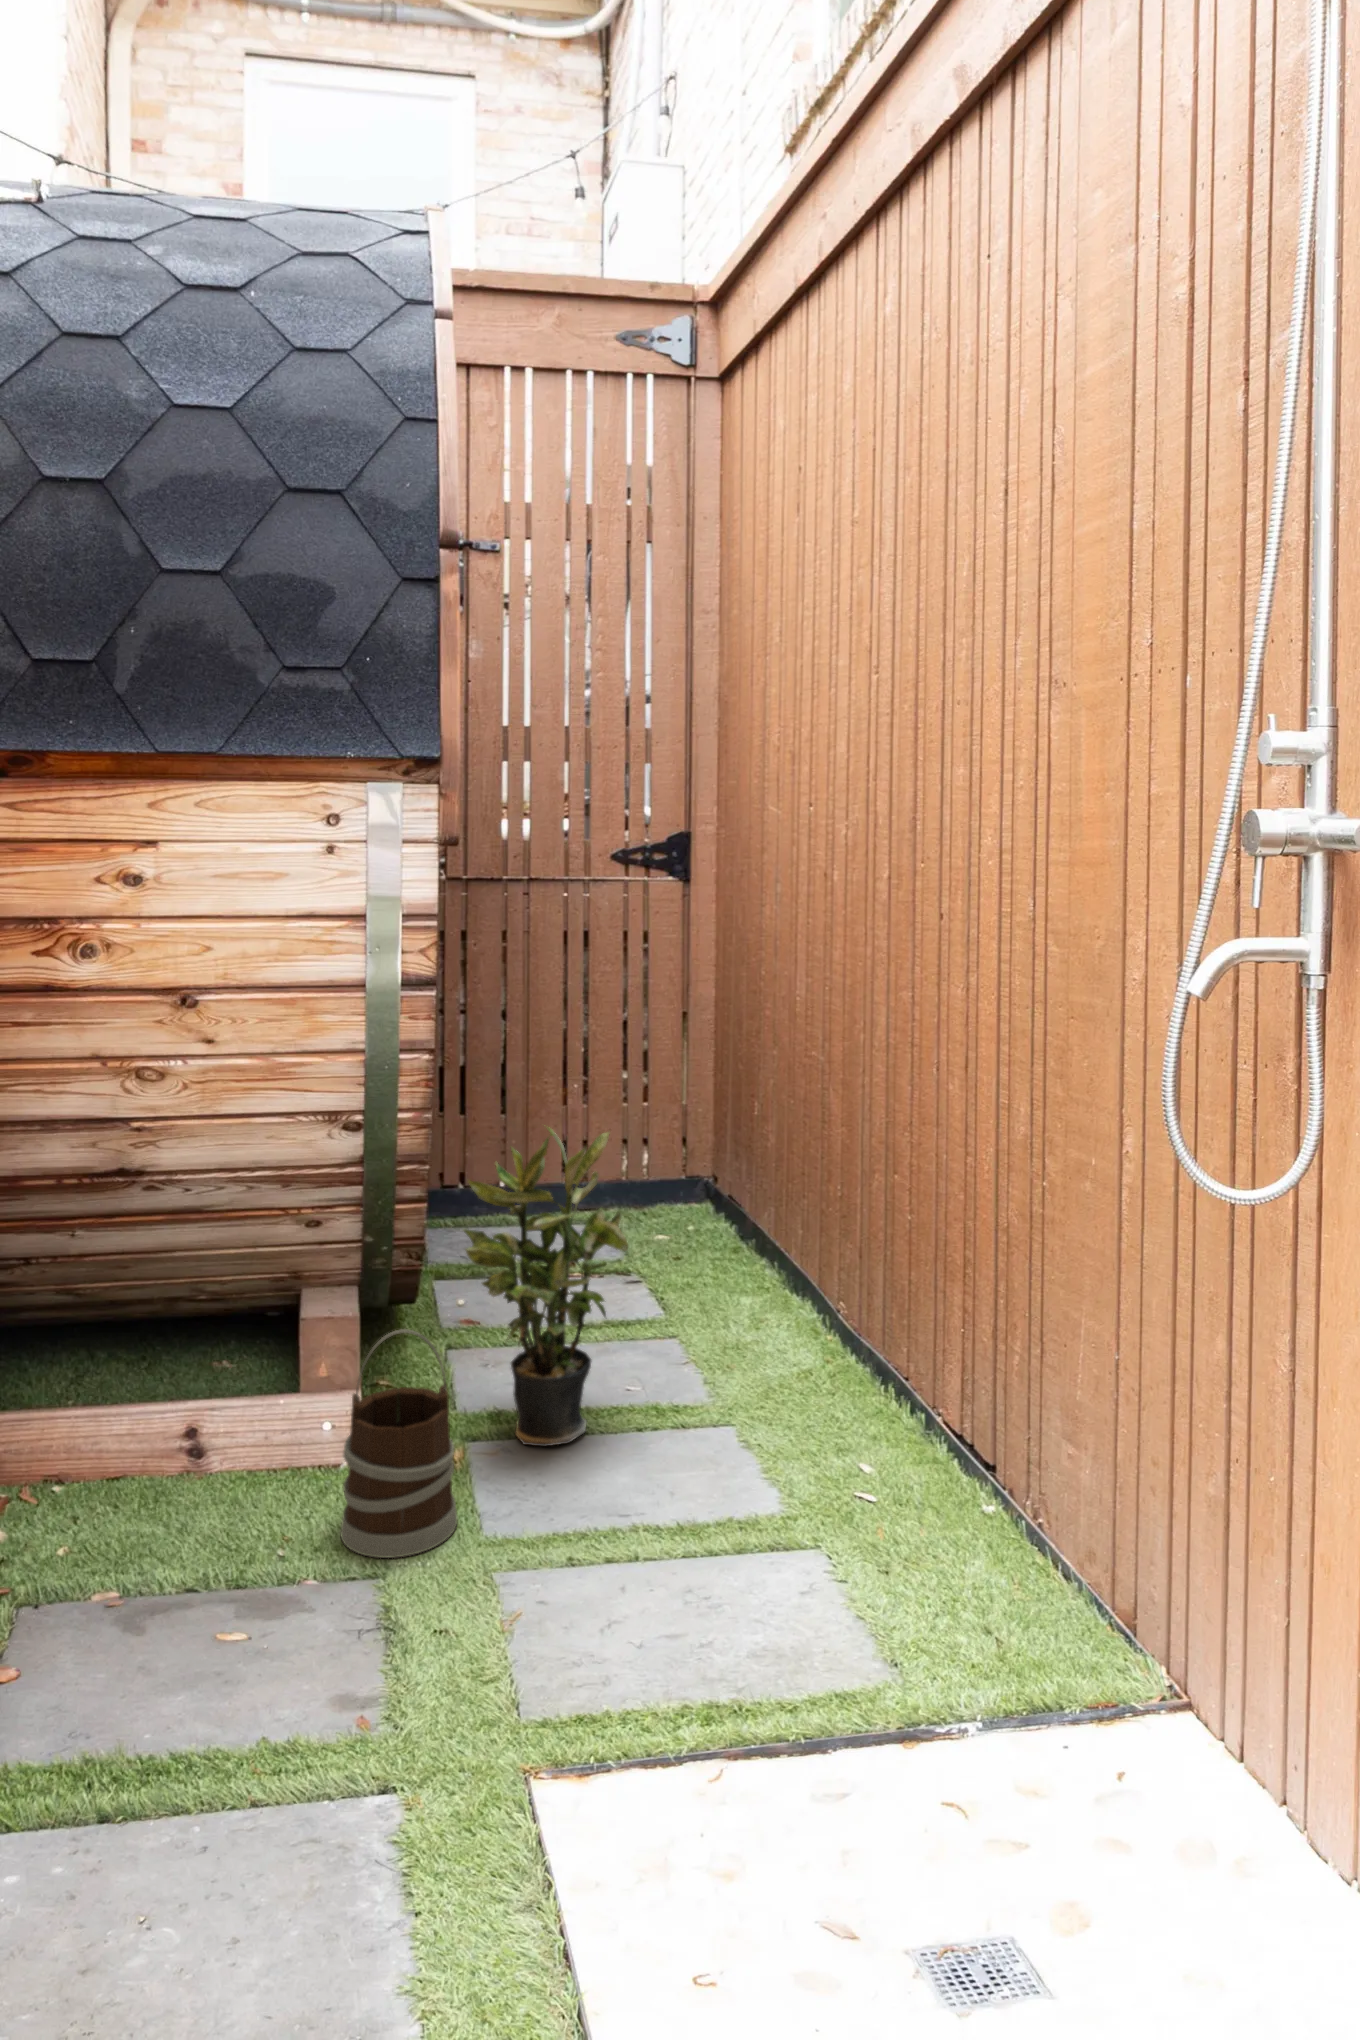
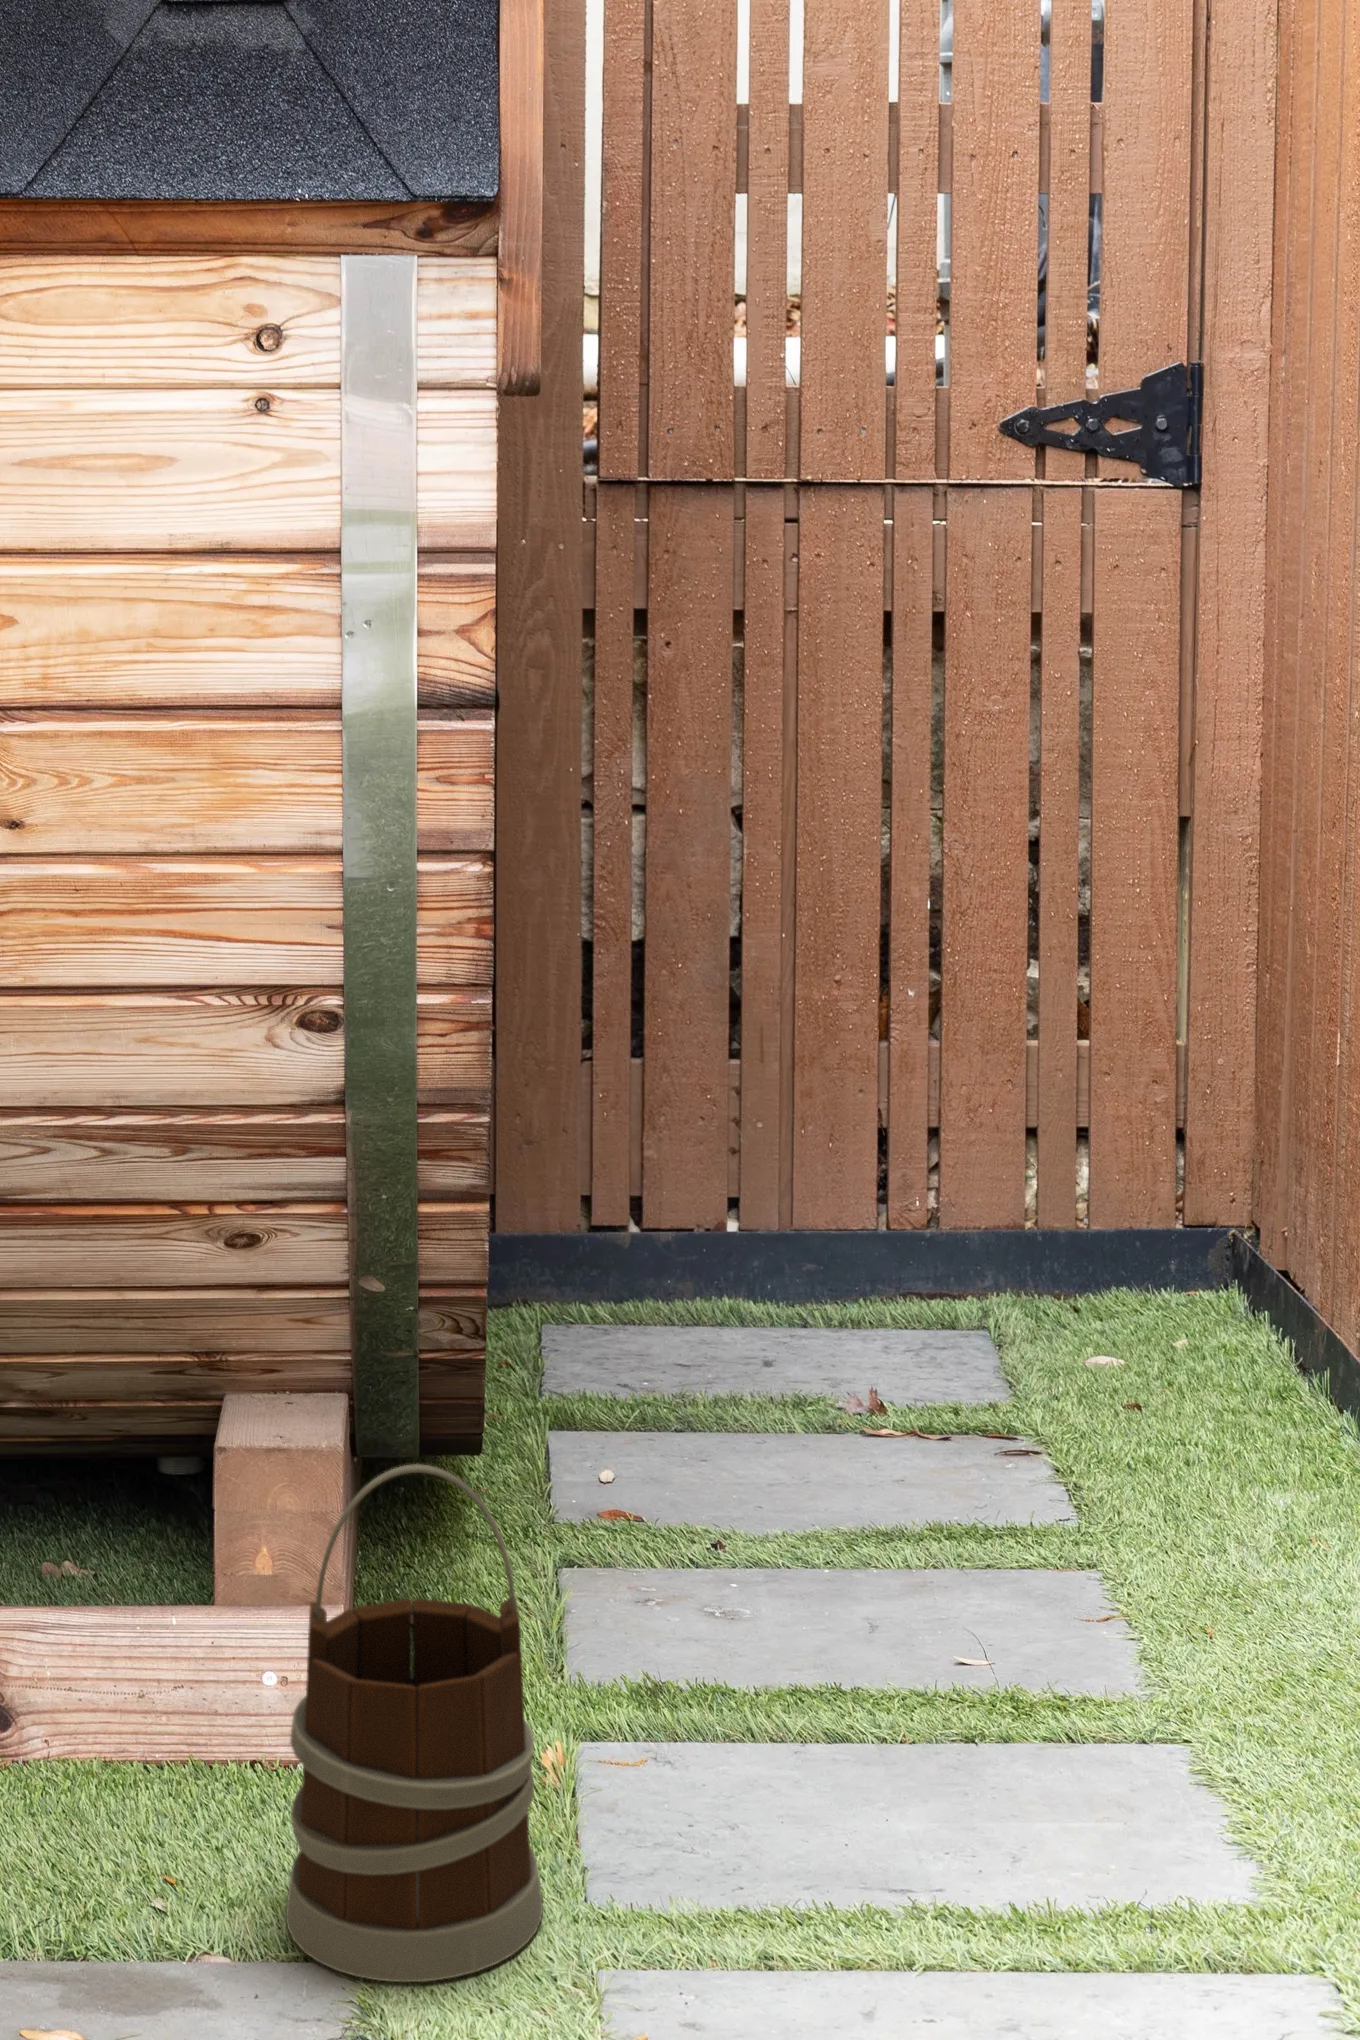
potted plant: present [464,1127,628,1446] -> none [551,1052,917,1761]

